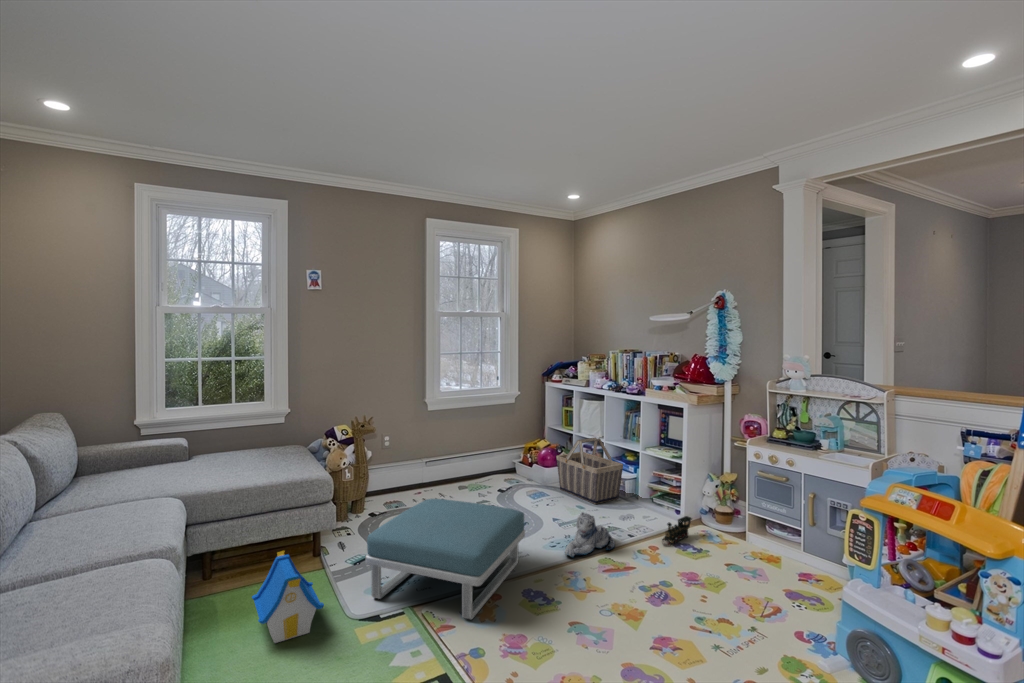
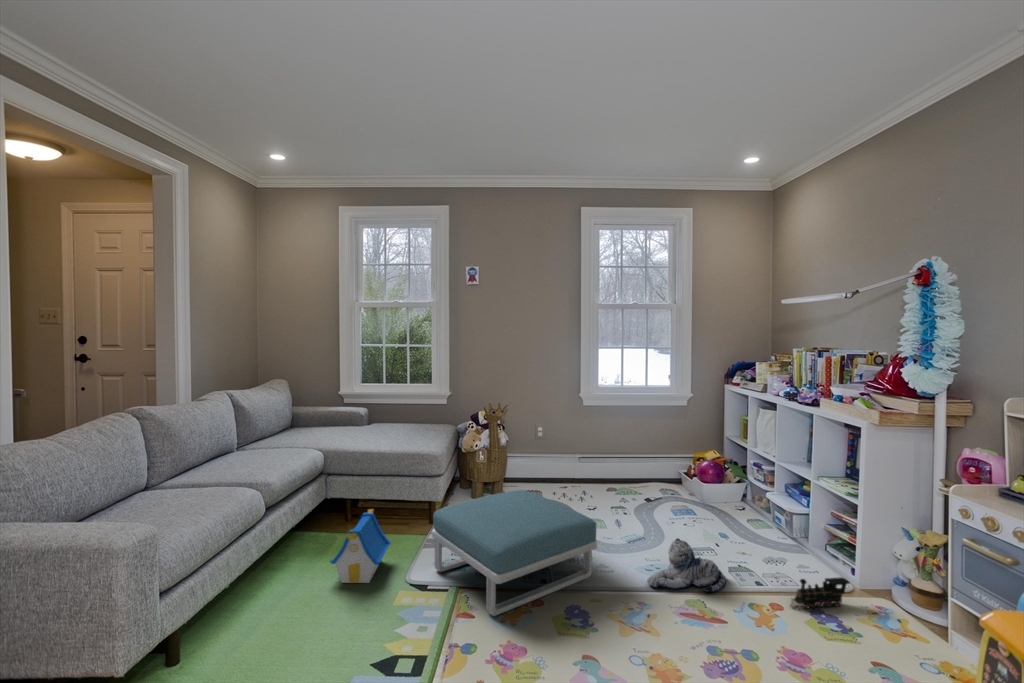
basket: present [556,438,623,504] -> none [711,455,789,536]

